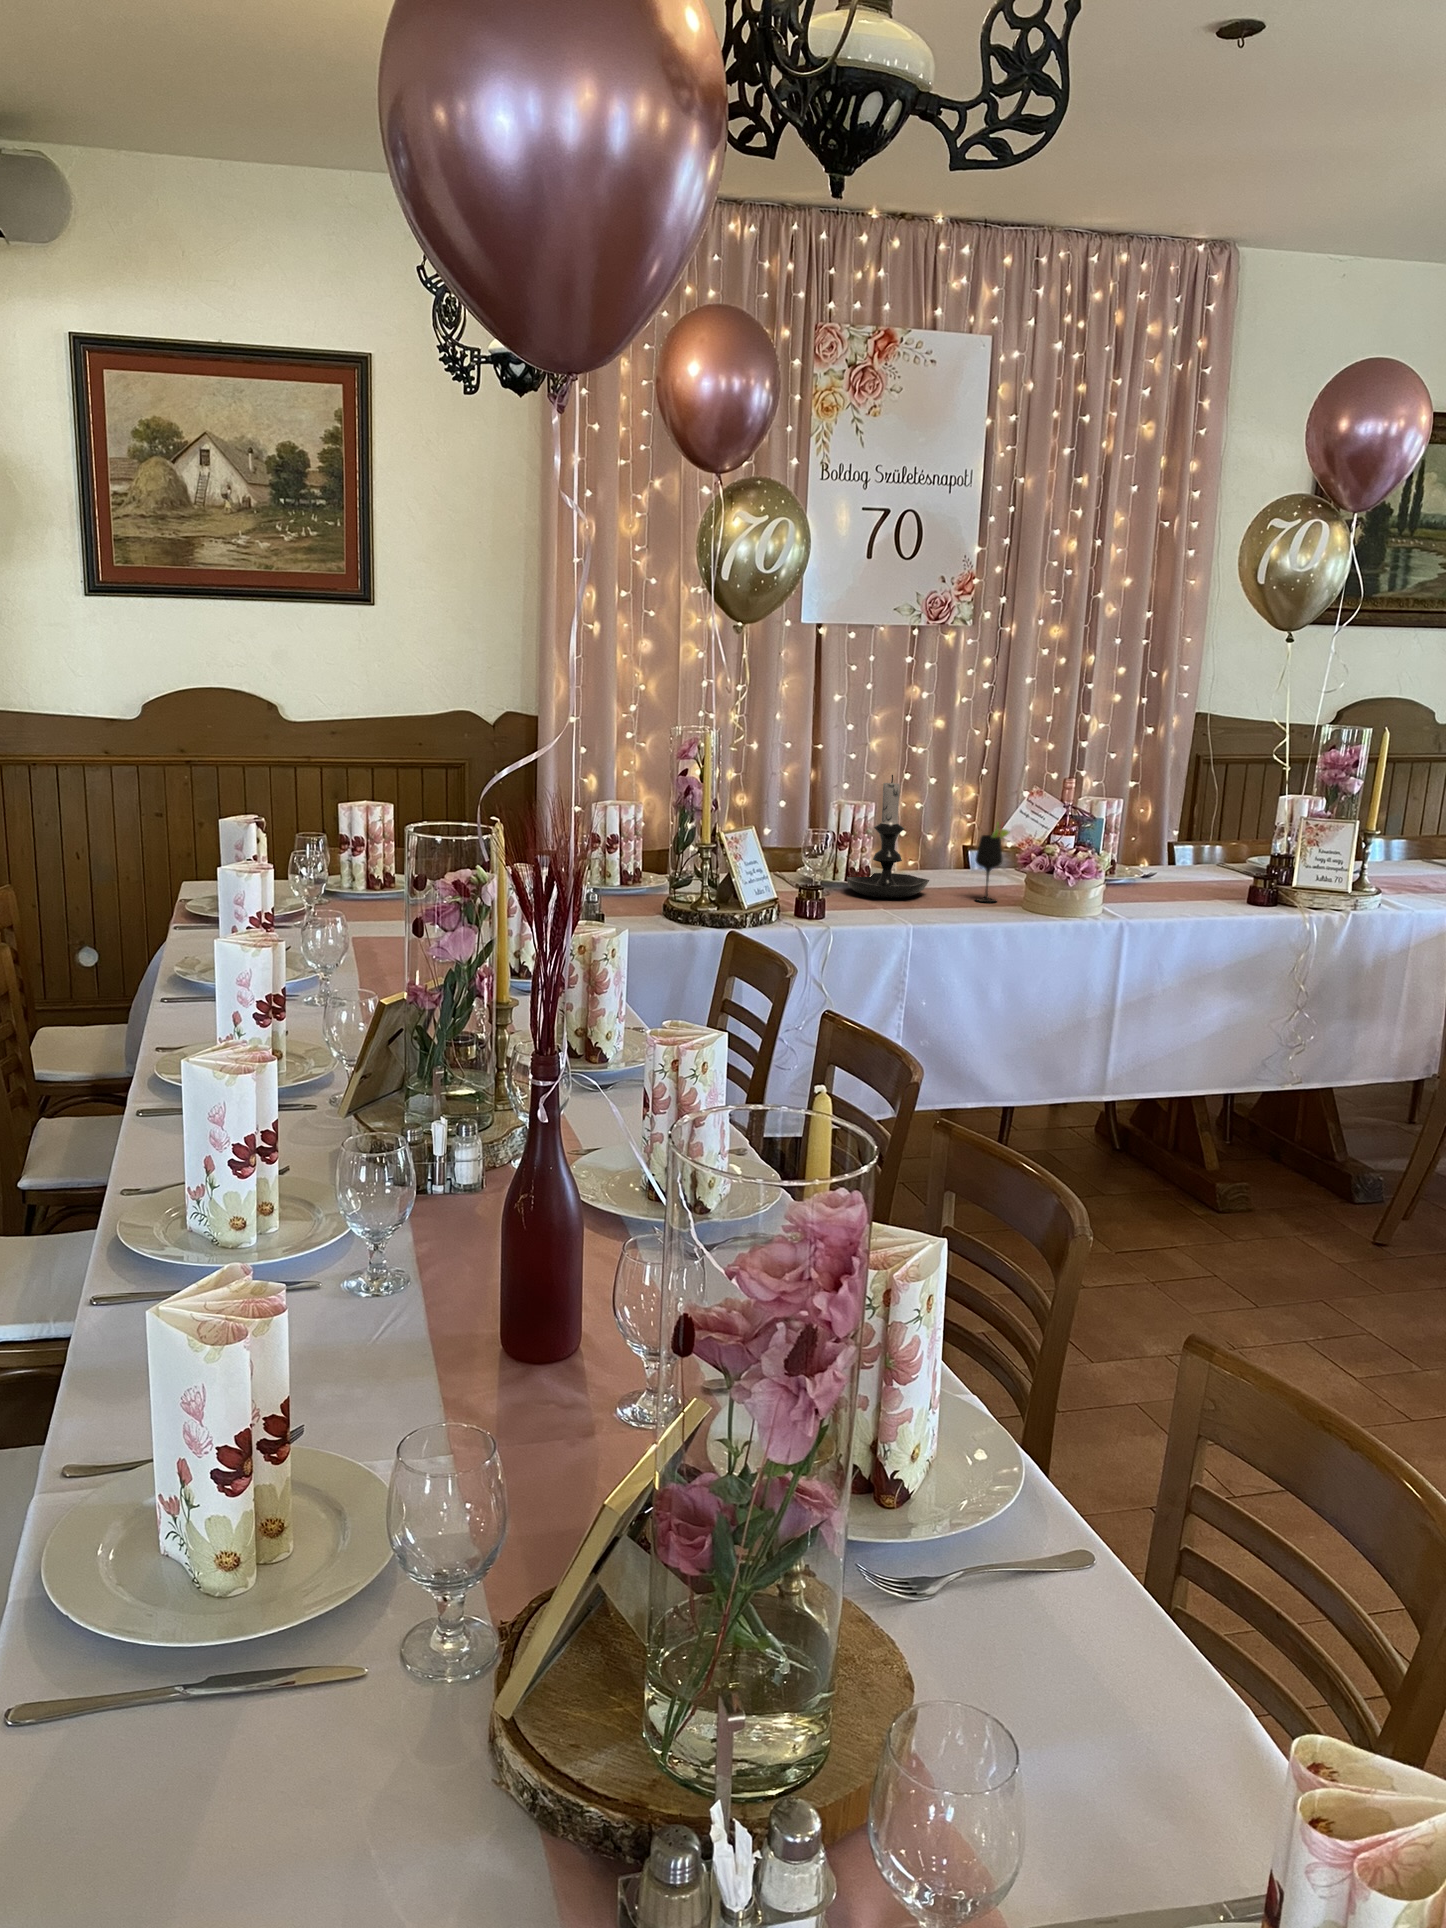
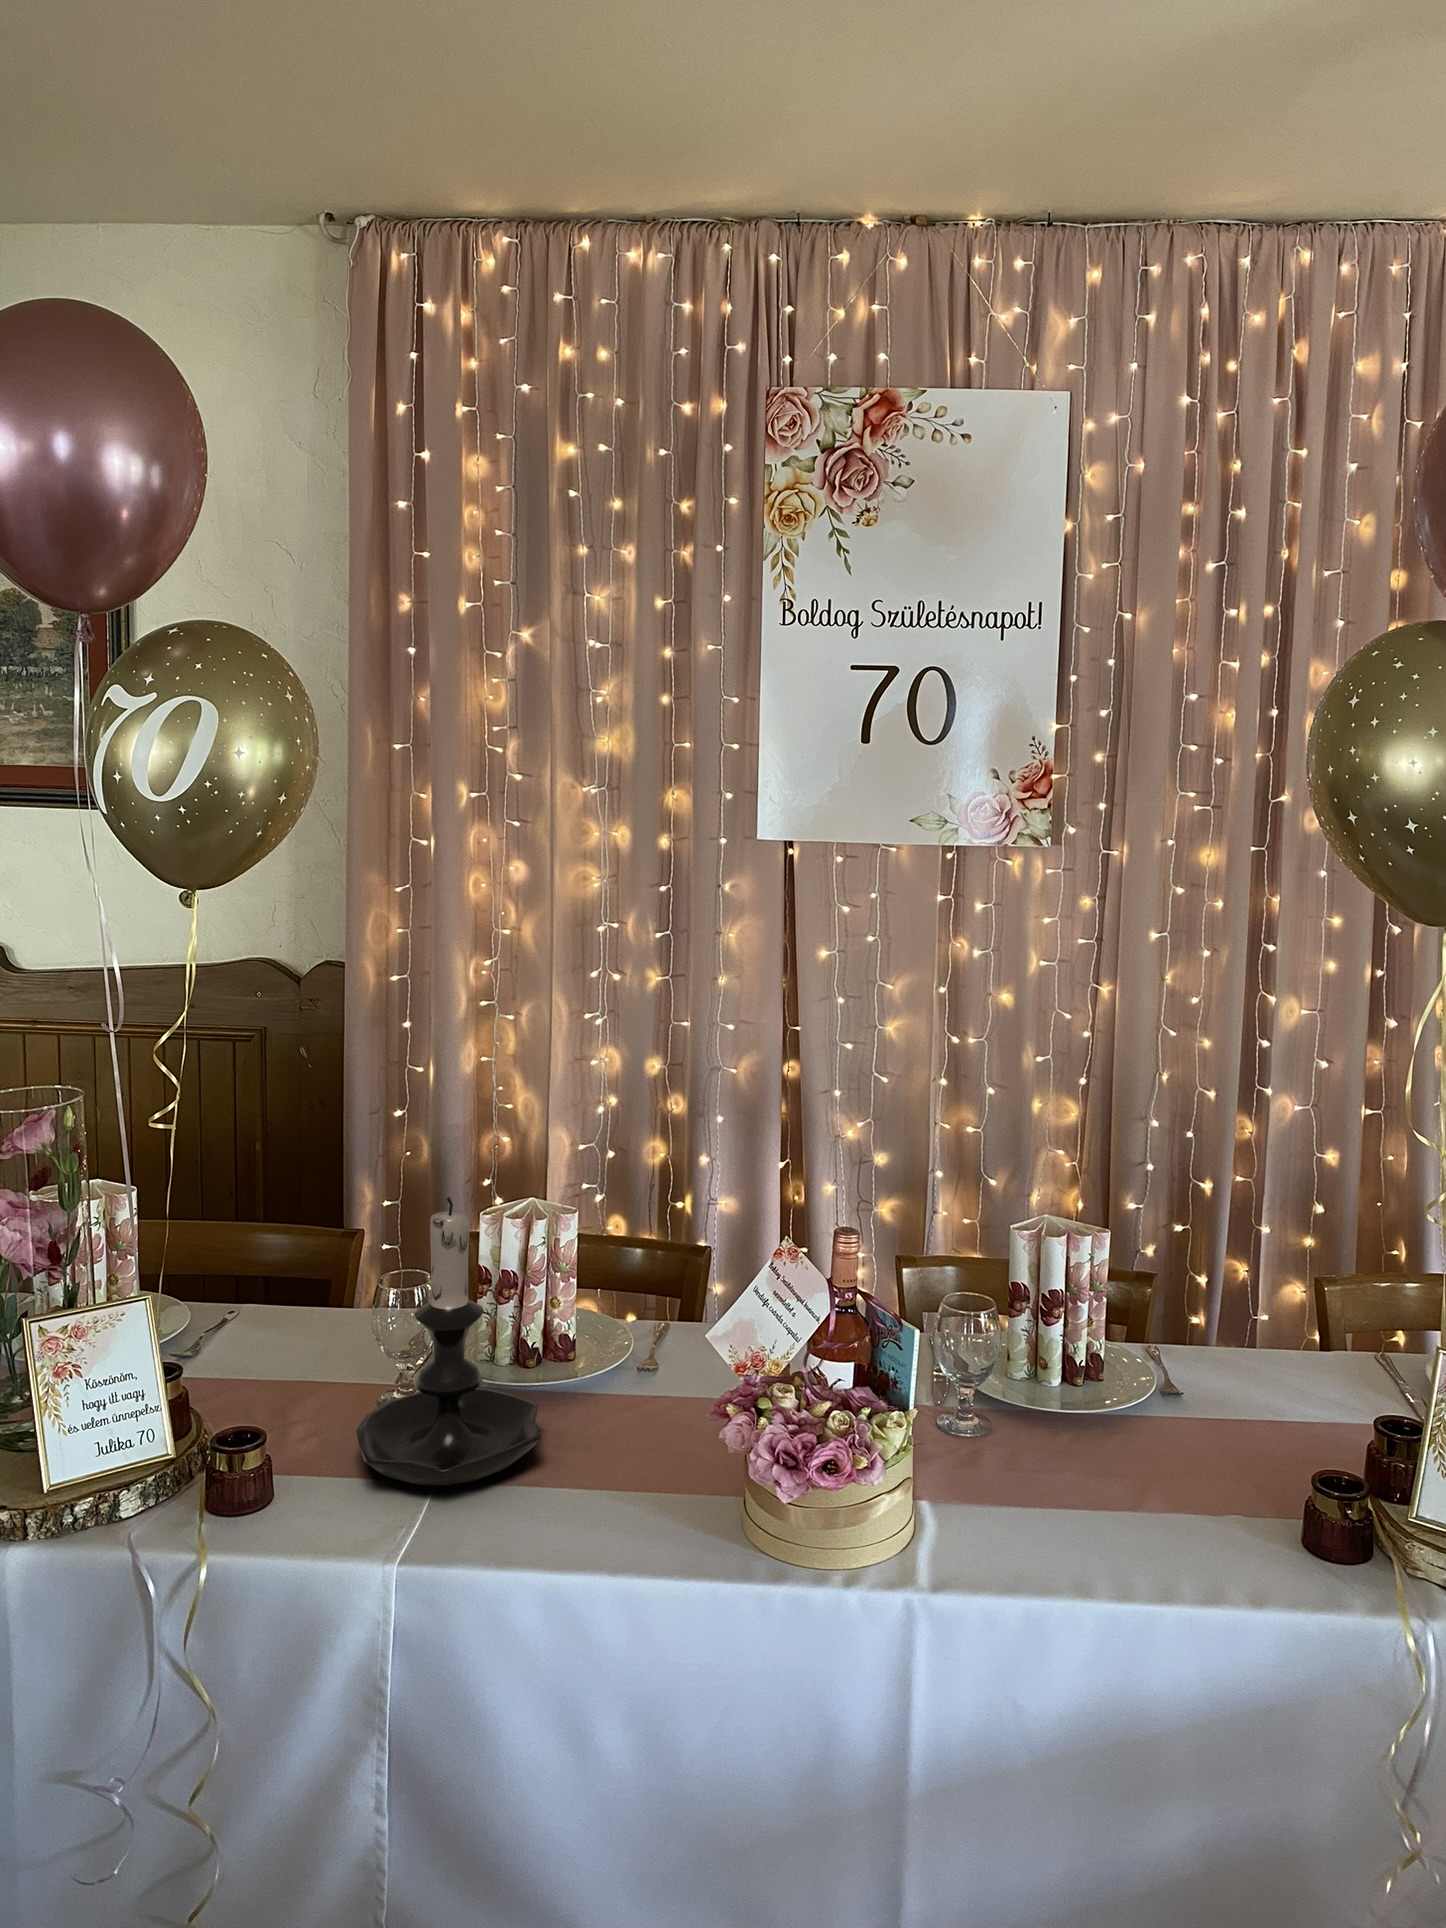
wine glass: present [976,826,1009,902] -> none [595,1346,665,1536]

